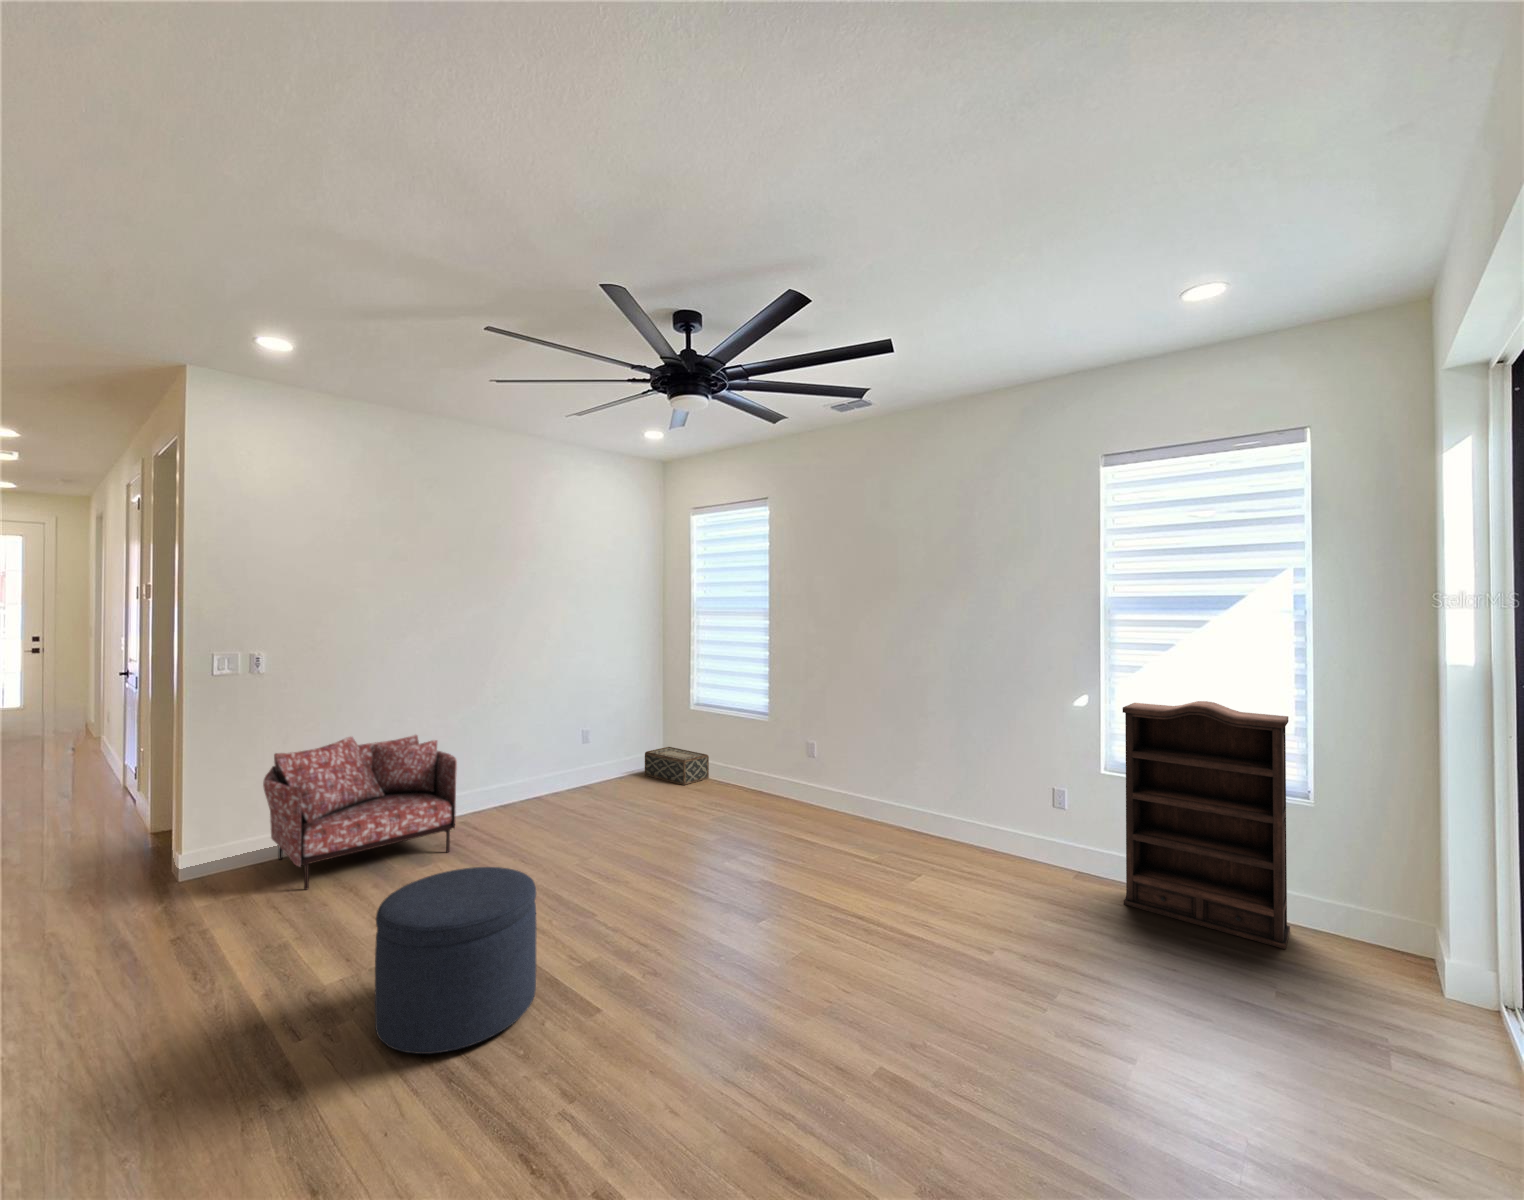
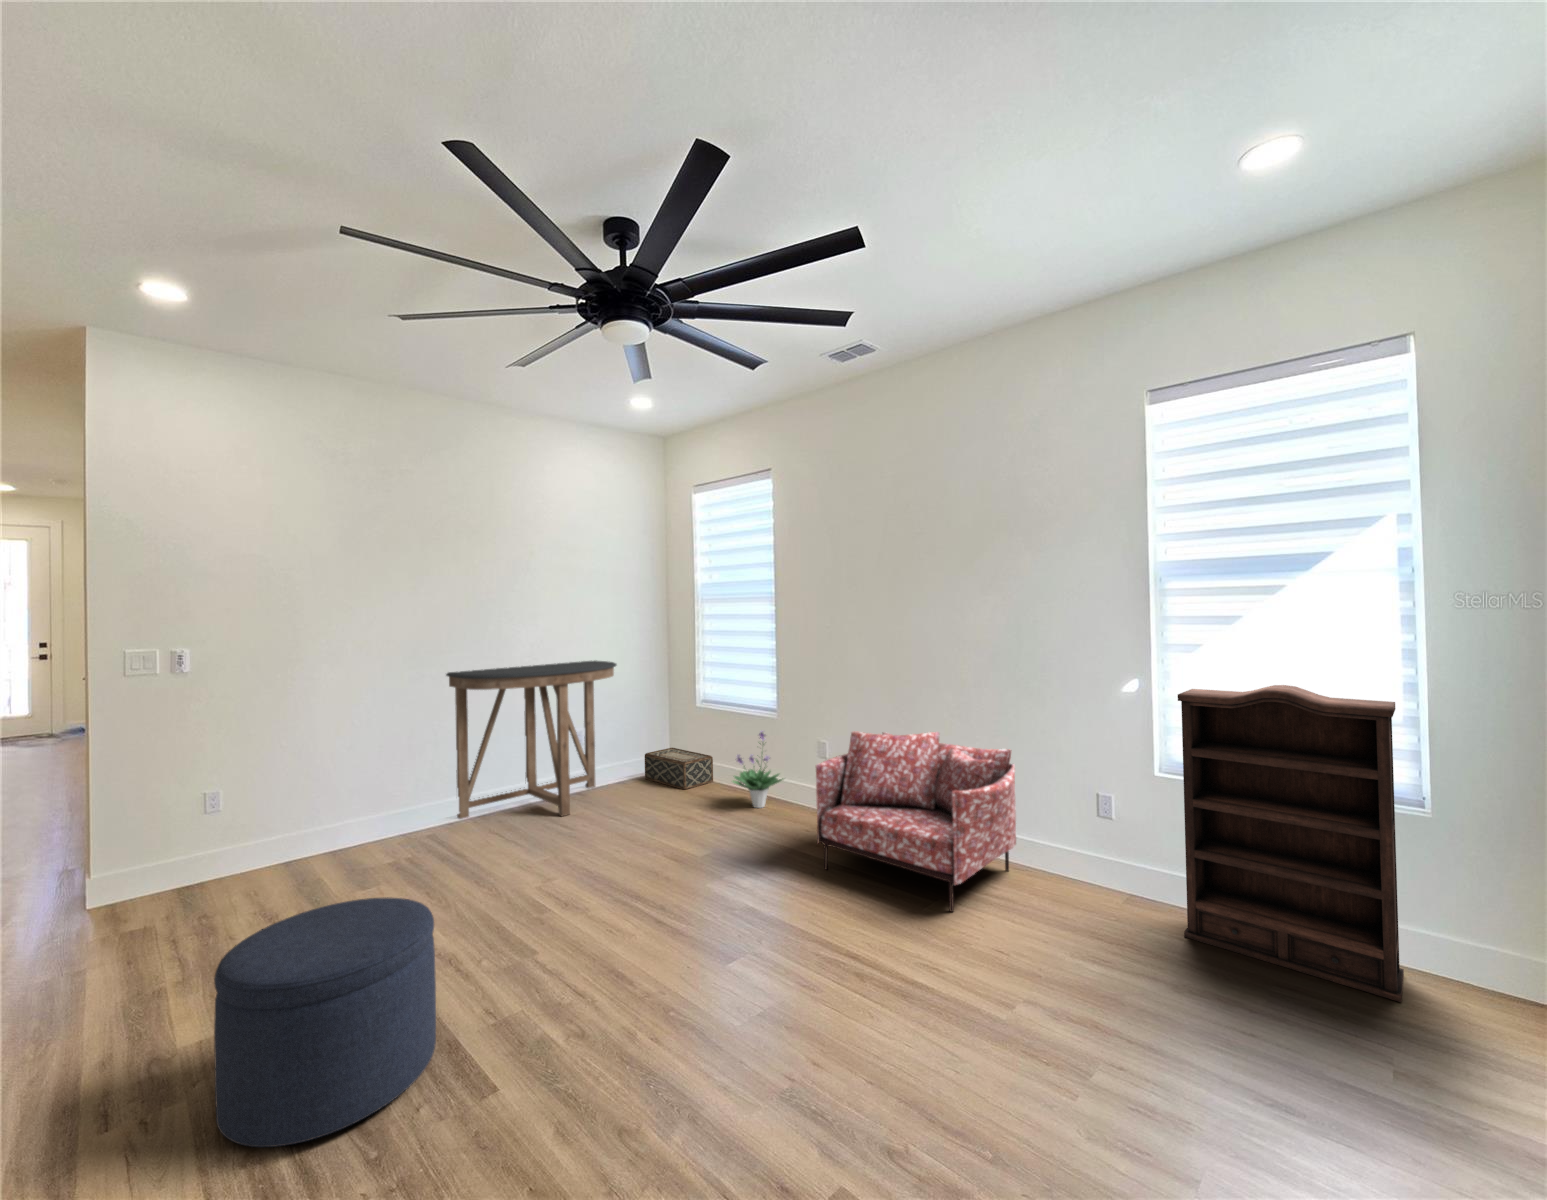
console table: none [473,666,625,810] -> present [446,661,617,819]
potted plant: none [732,732,780,802] -> present [733,731,783,808]
armchair: present [263,735,457,890] -> present [816,731,1016,912]

